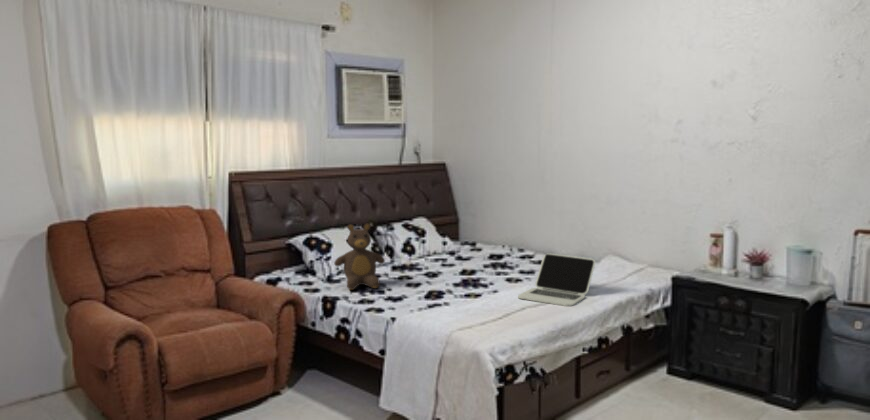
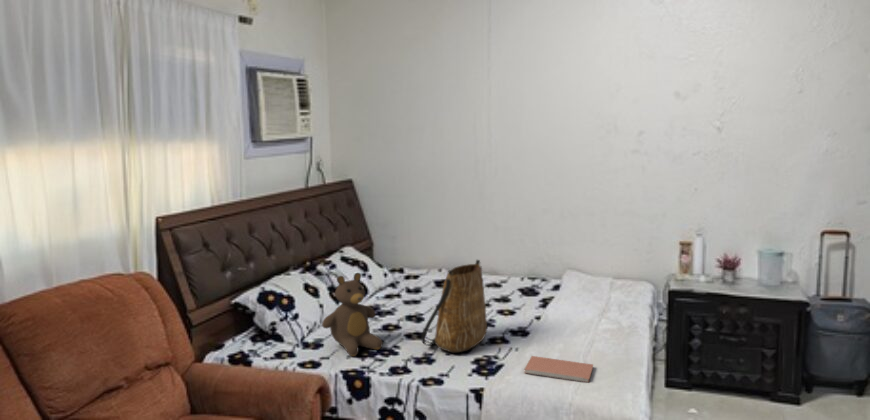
tote bag: none [404,218,473,296] -> present [421,260,487,352]
laptop: present [518,254,595,306] -> none [542,288,605,347]
notebook: none [466,303,534,326] -> present [525,356,593,382]

